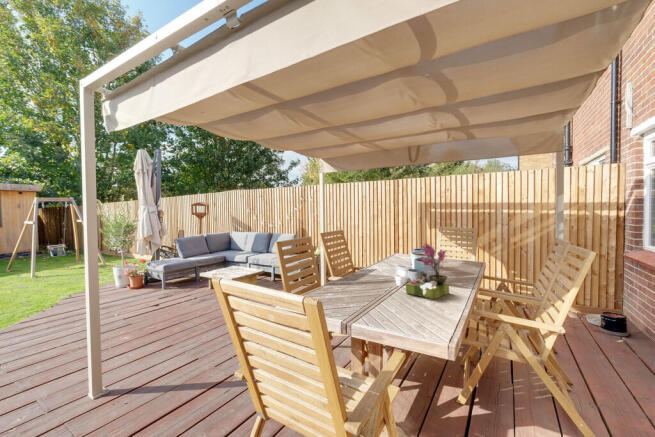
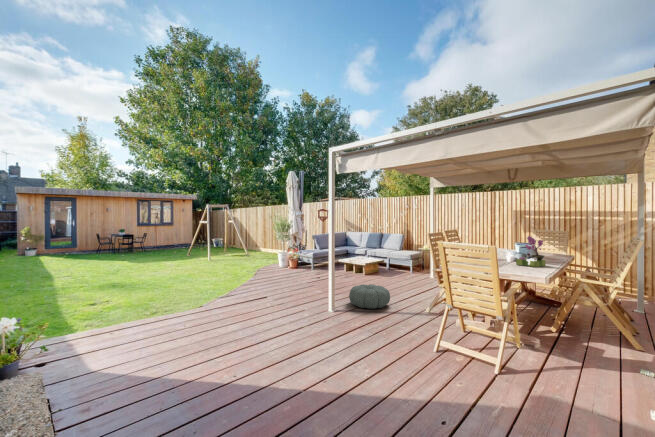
pouf: none [135,330,217,386] -> present [349,284,390,309]

